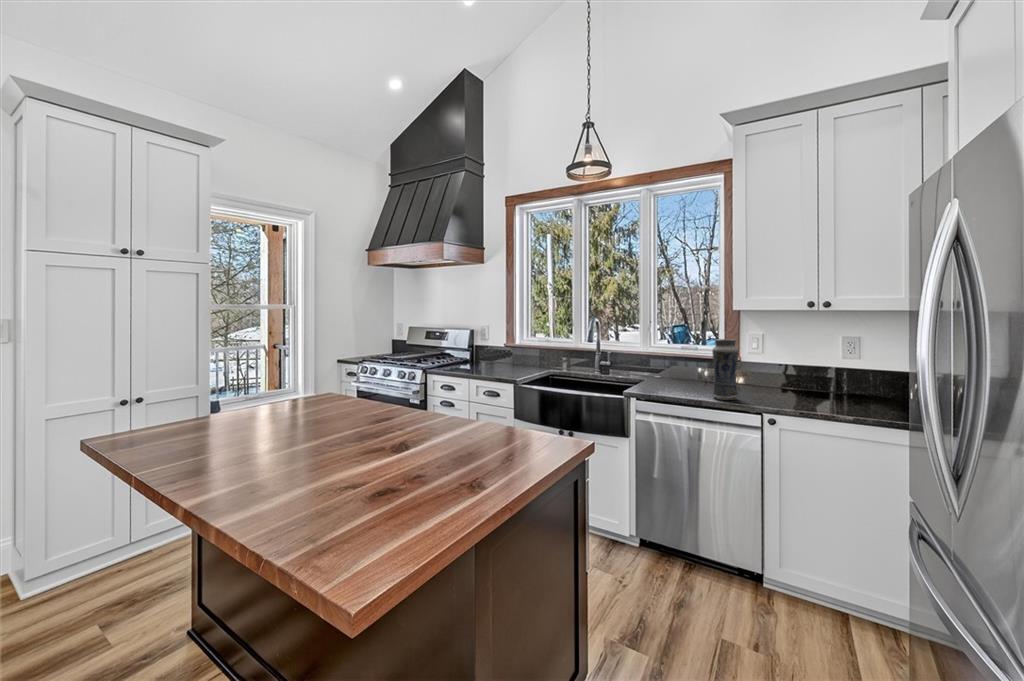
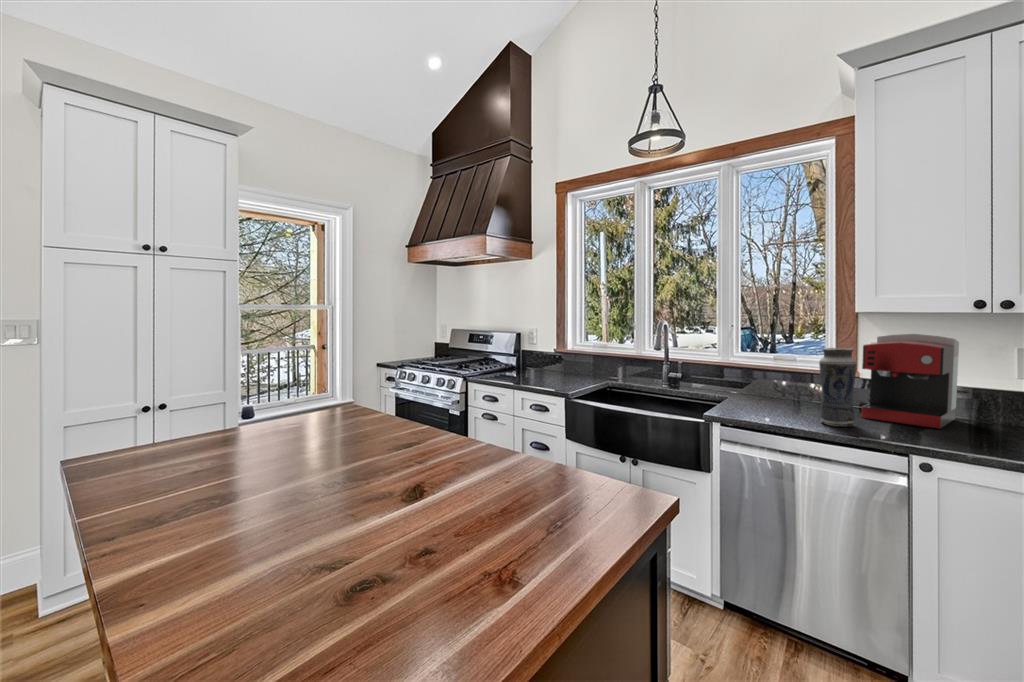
coffee maker: none [746,328,815,400] -> present [861,334,959,429]

